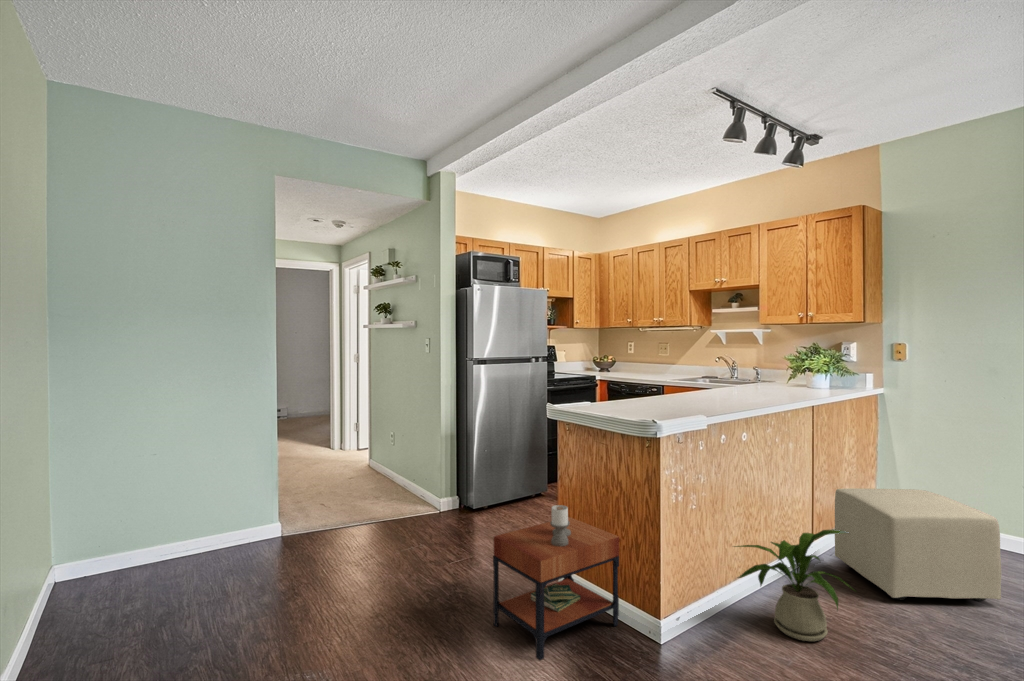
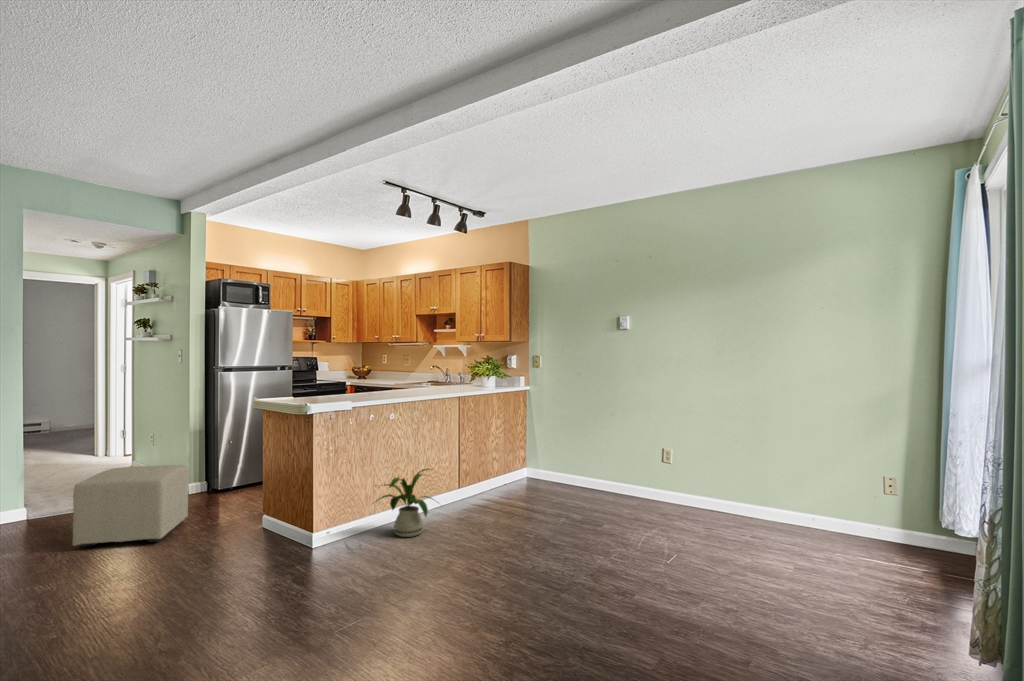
ottoman: present [835,489,1001,602] -> present [73,465,188,547]
side table: present [493,505,619,660] -> none [196,464,290,563]

